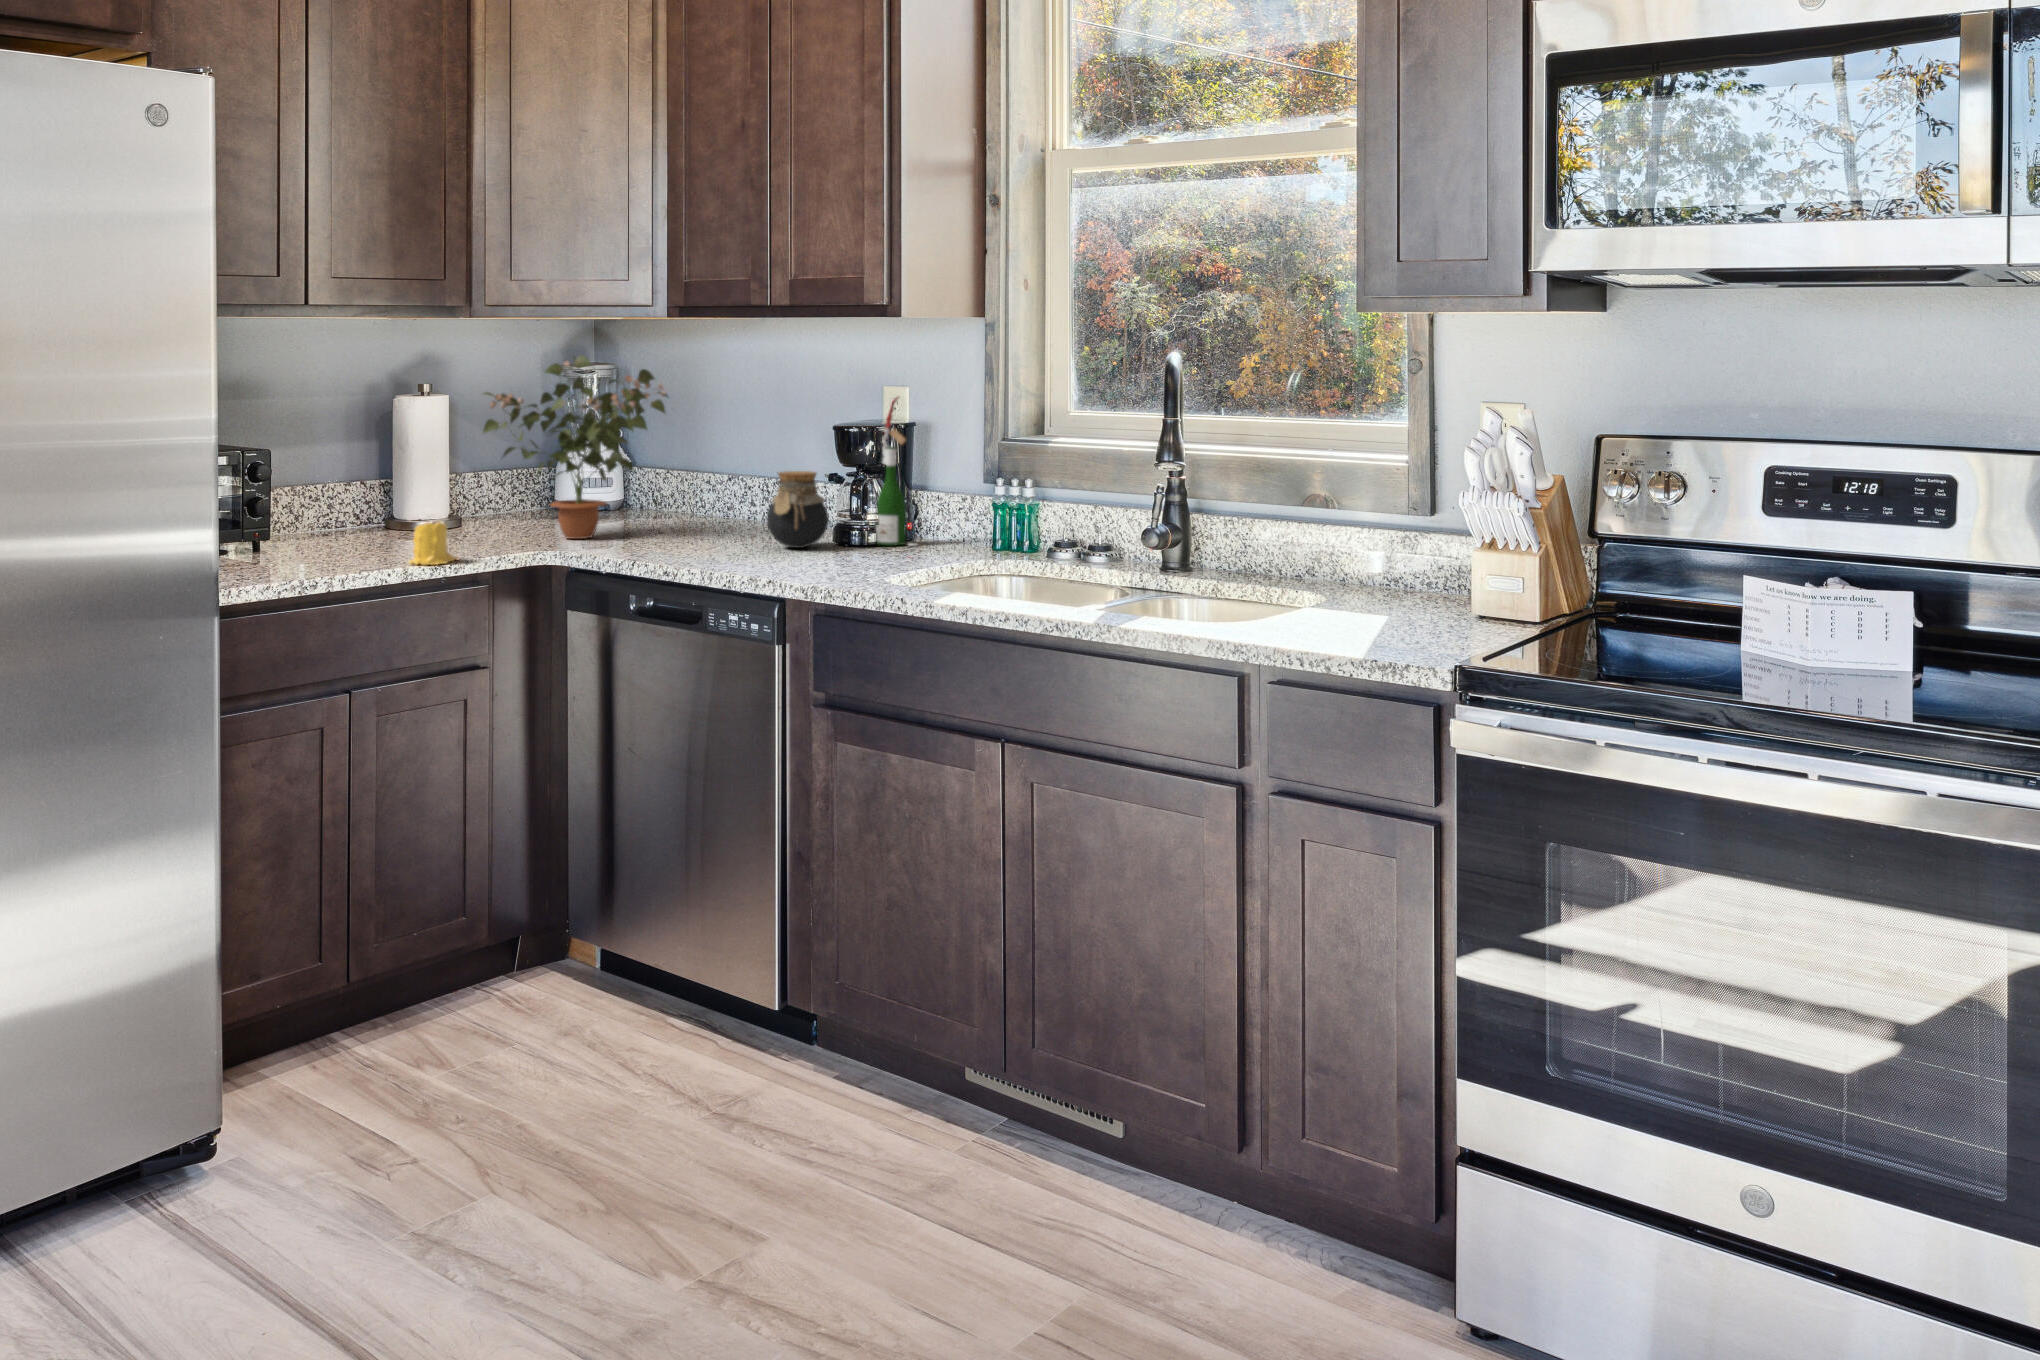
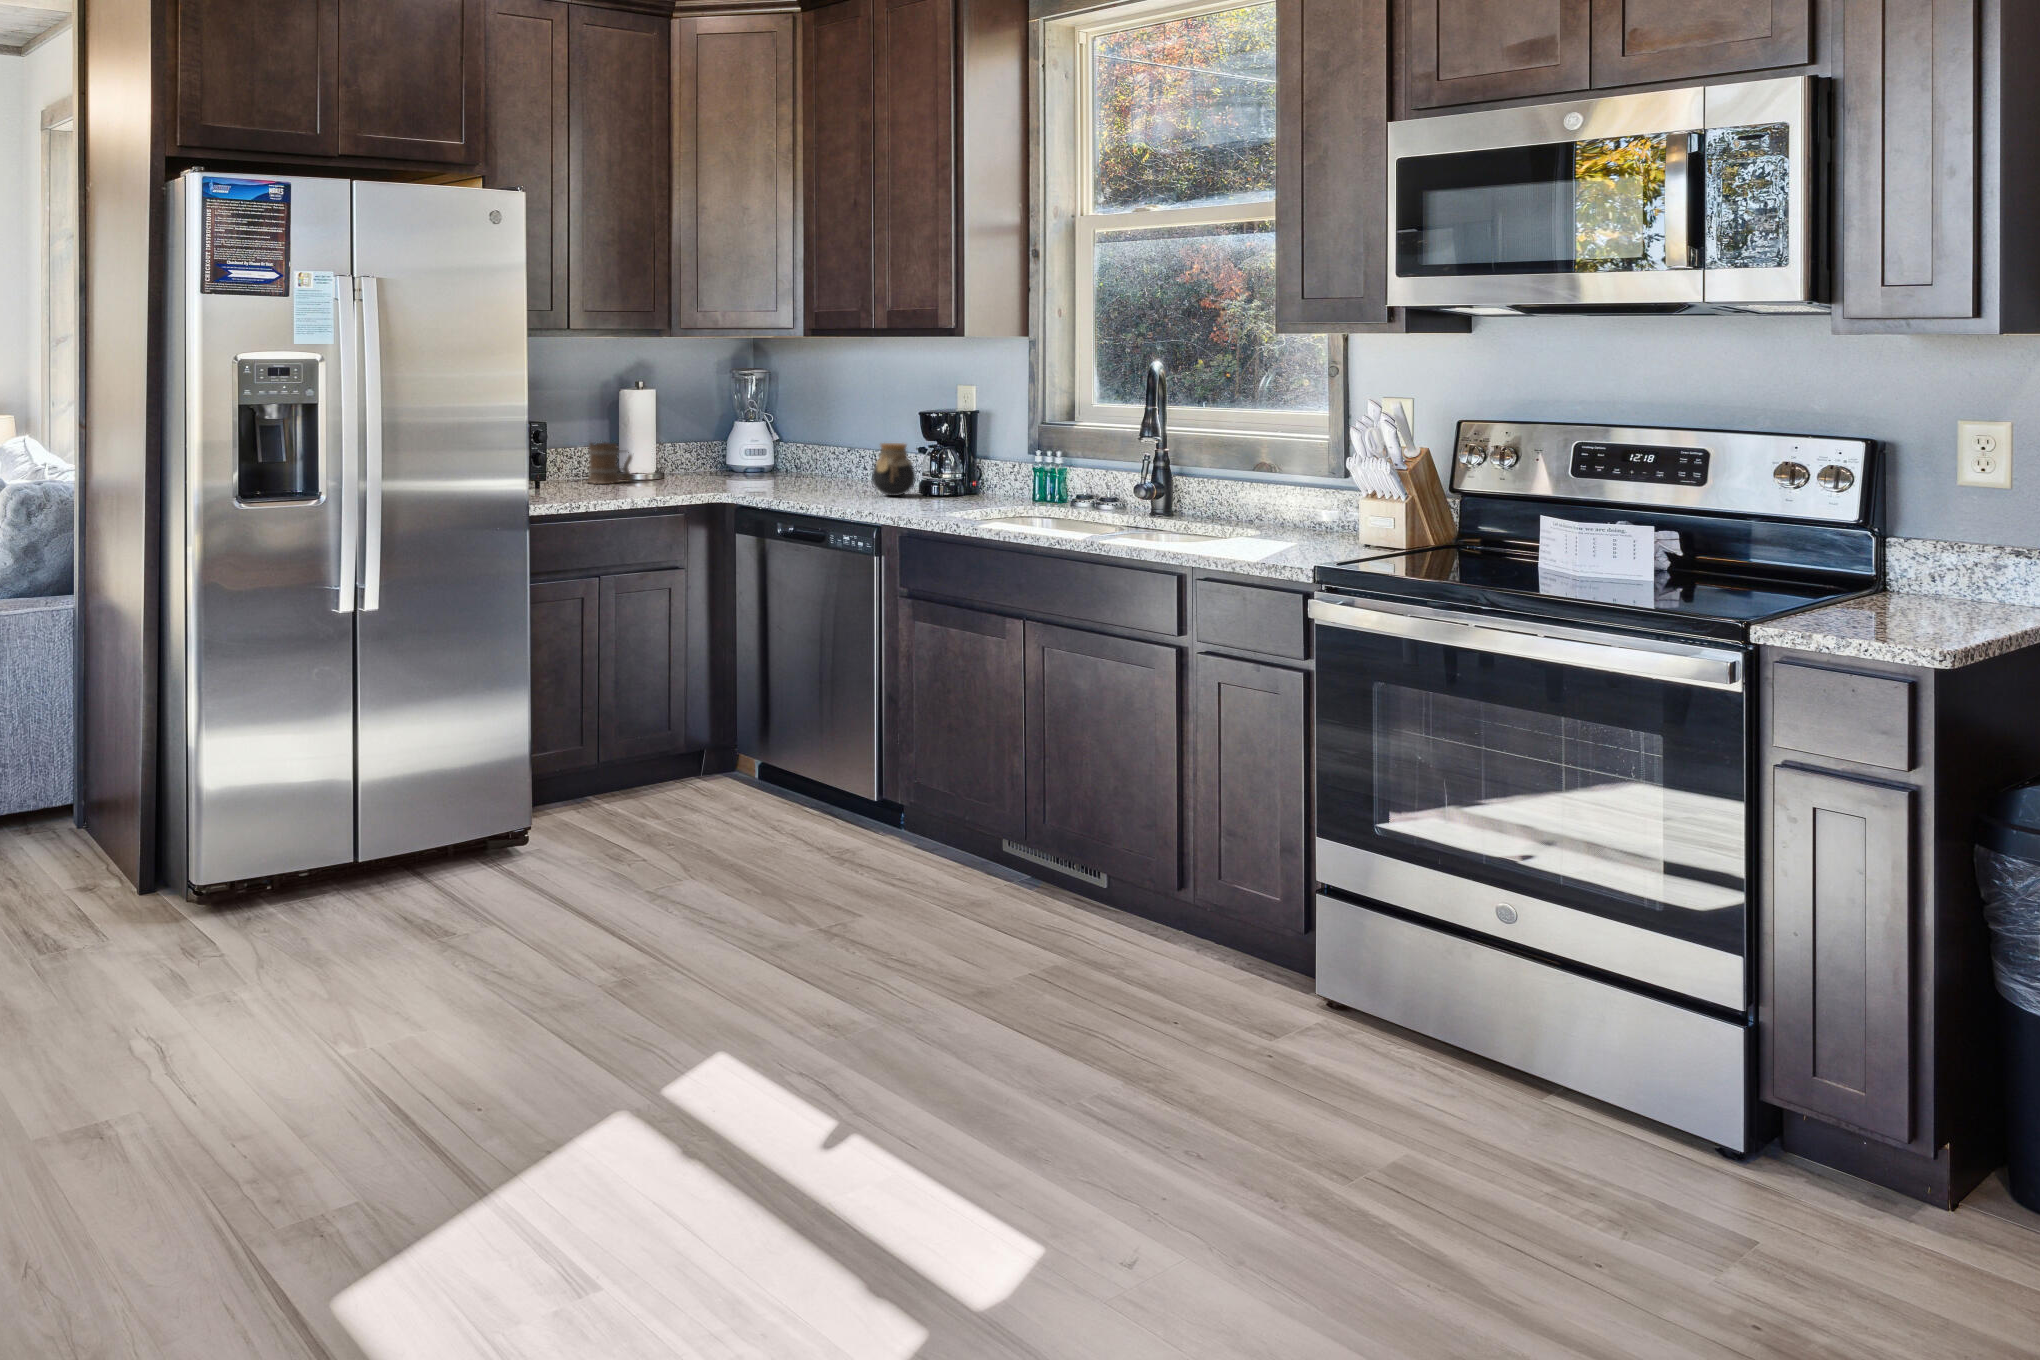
potted plant: present [483,355,668,539] -> none [678,362,806,488]
wine bottle: present [876,396,917,546] -> none [950,392,980,497]
mug: none [340,475,415,538] -> present [588,442,632,484]
candle: present [409,522,457,565] -> none [634,470,666,499]

